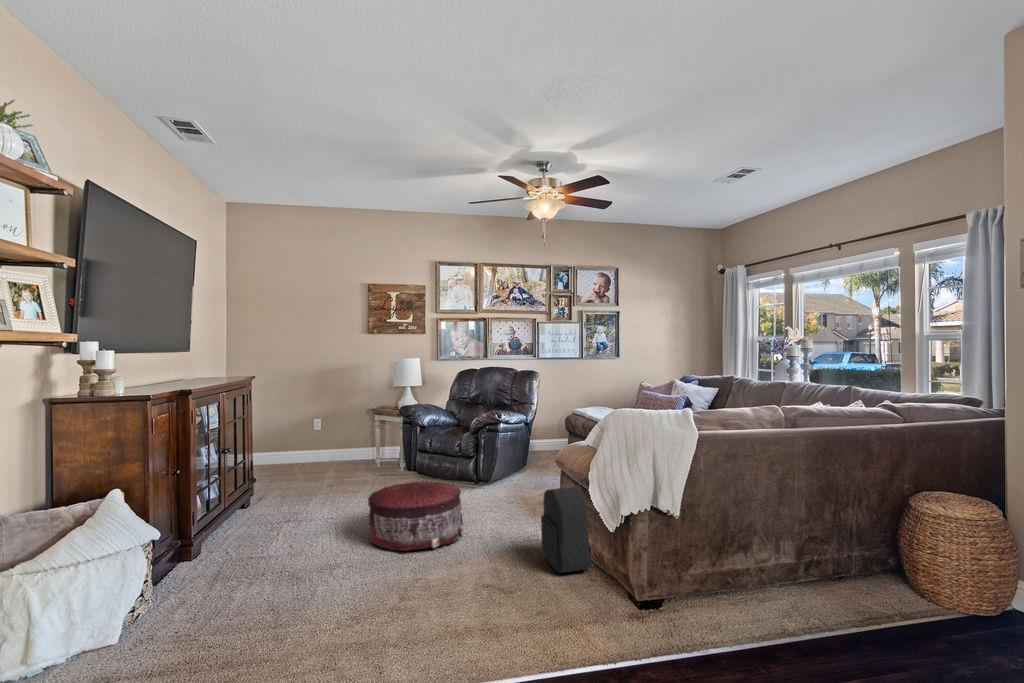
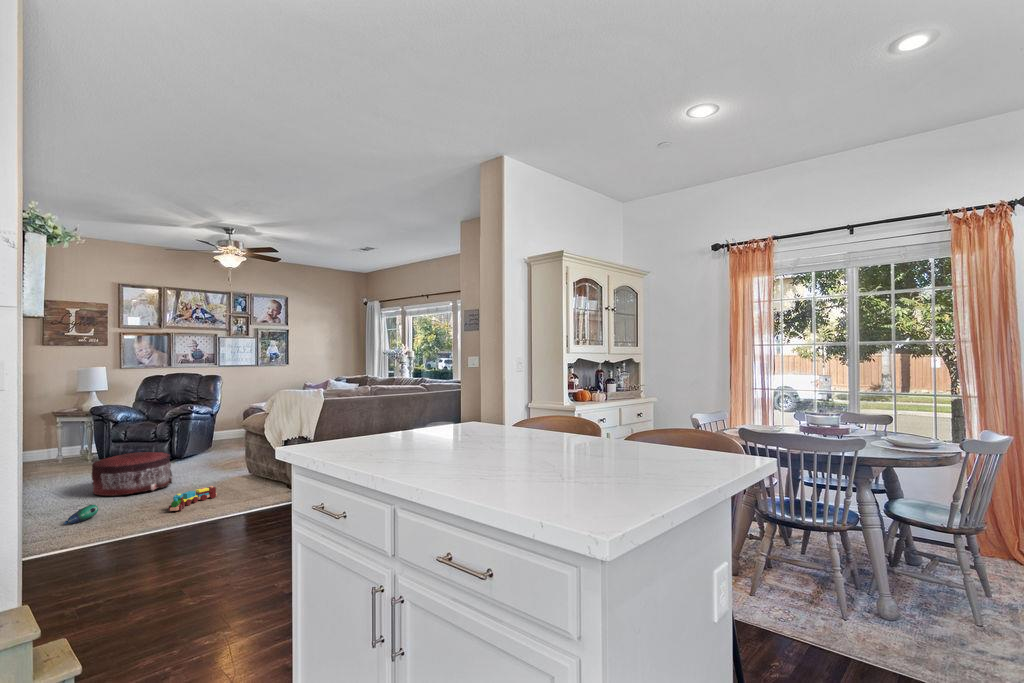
backpack: present [541,485,594,573] -> none [233,434,268,488]
toy train: none [433,567,512,620] -> present [169,486,217,511]
plush toy: none [295,579,347,612] -> present [64,505,98,524]

